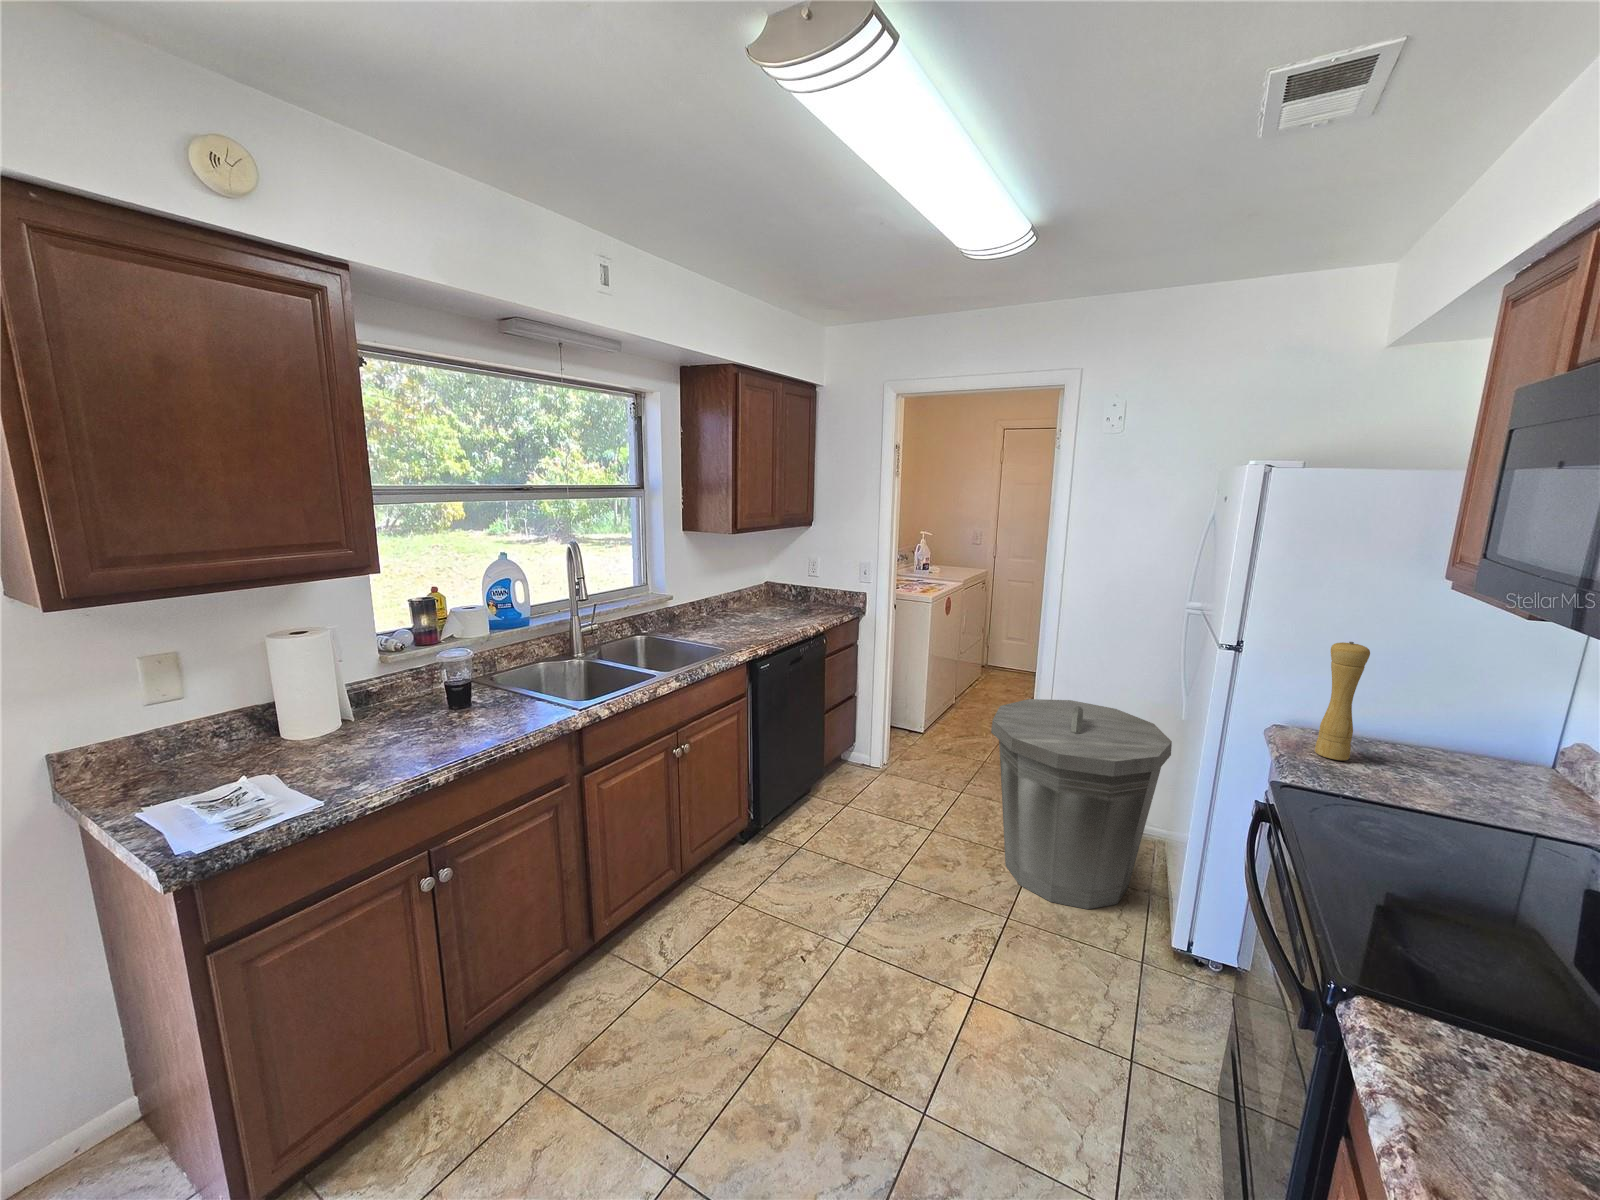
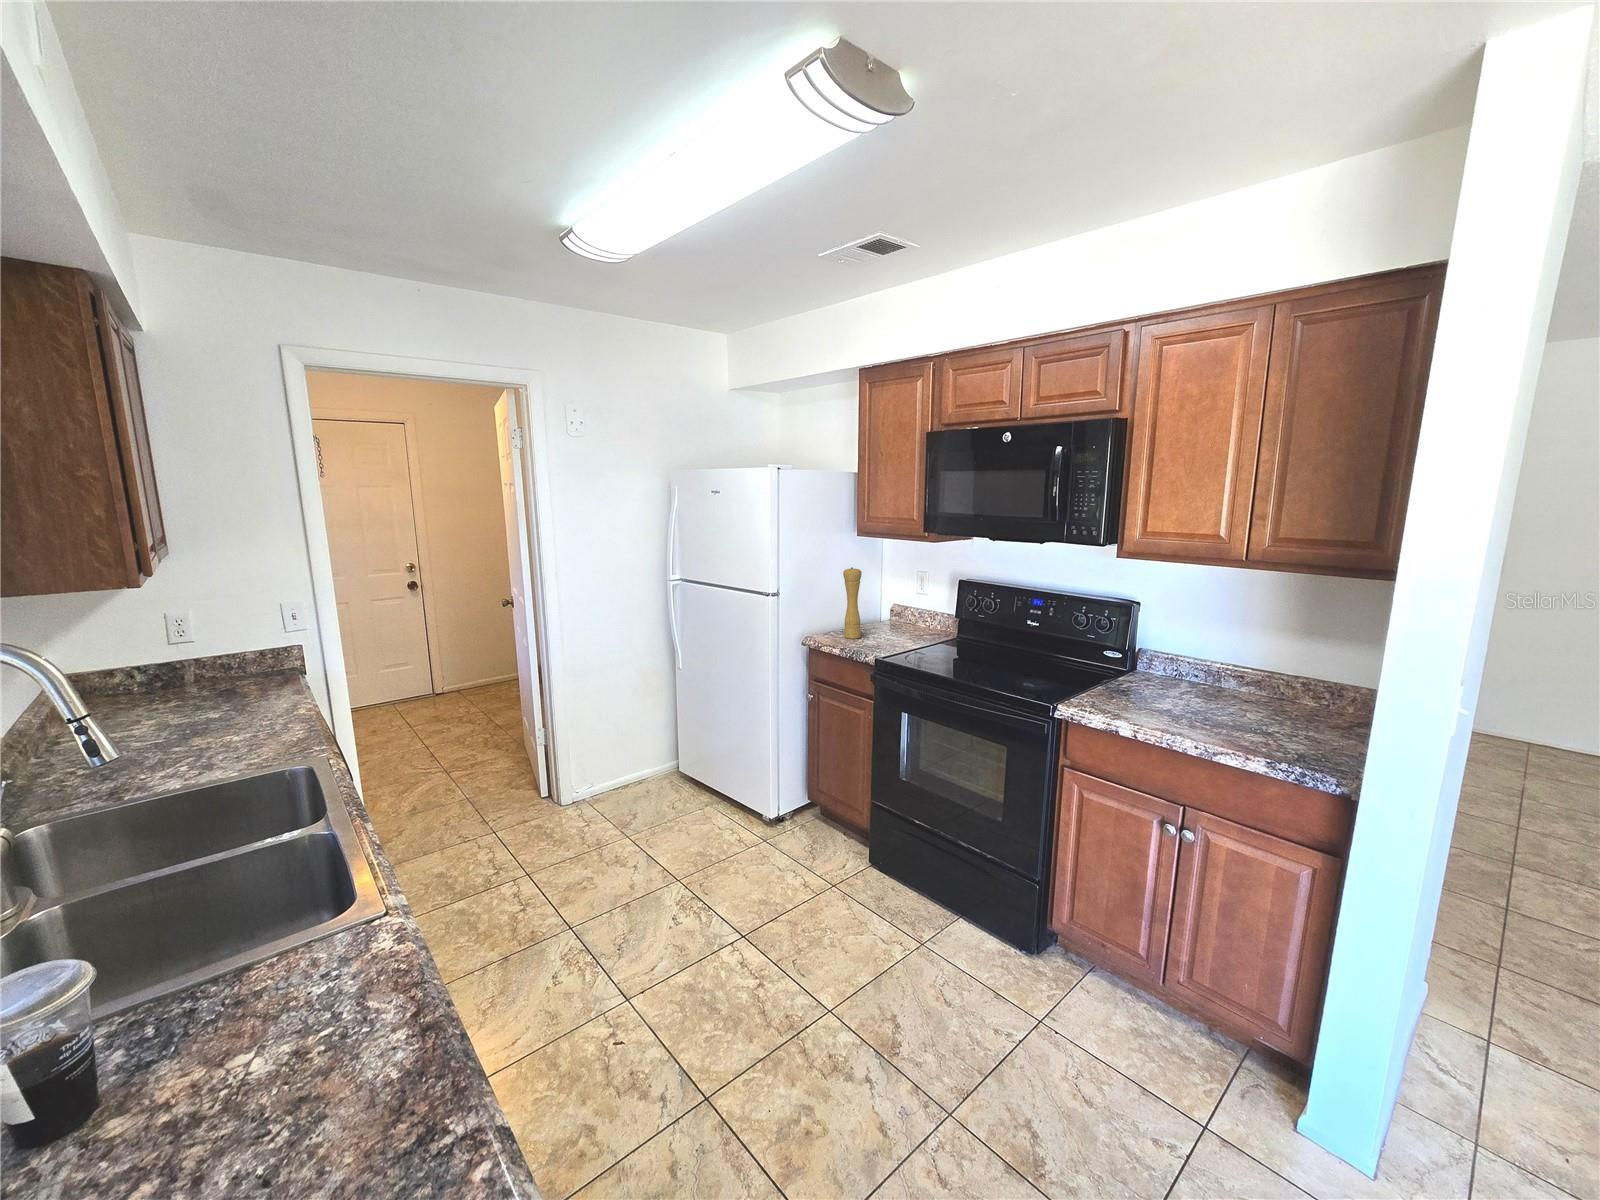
trash can: present [991,699,1172,909] -> none [574,677,726,860]

